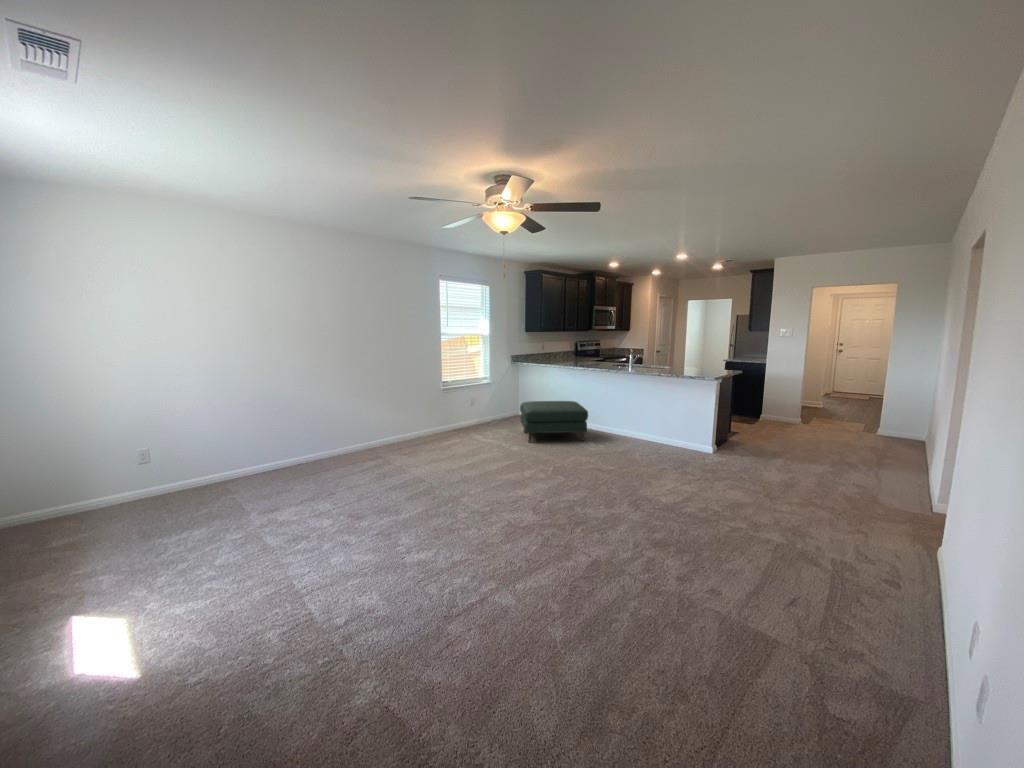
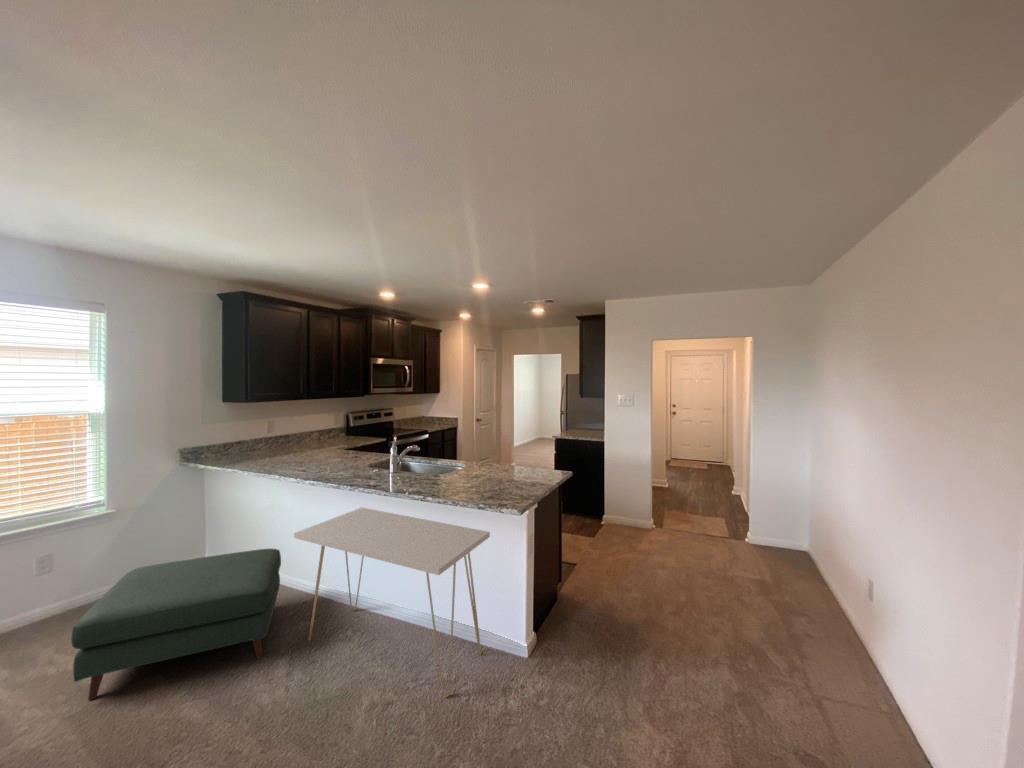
console table: none [598,385,695,456] -> present [294,508,490,697]

